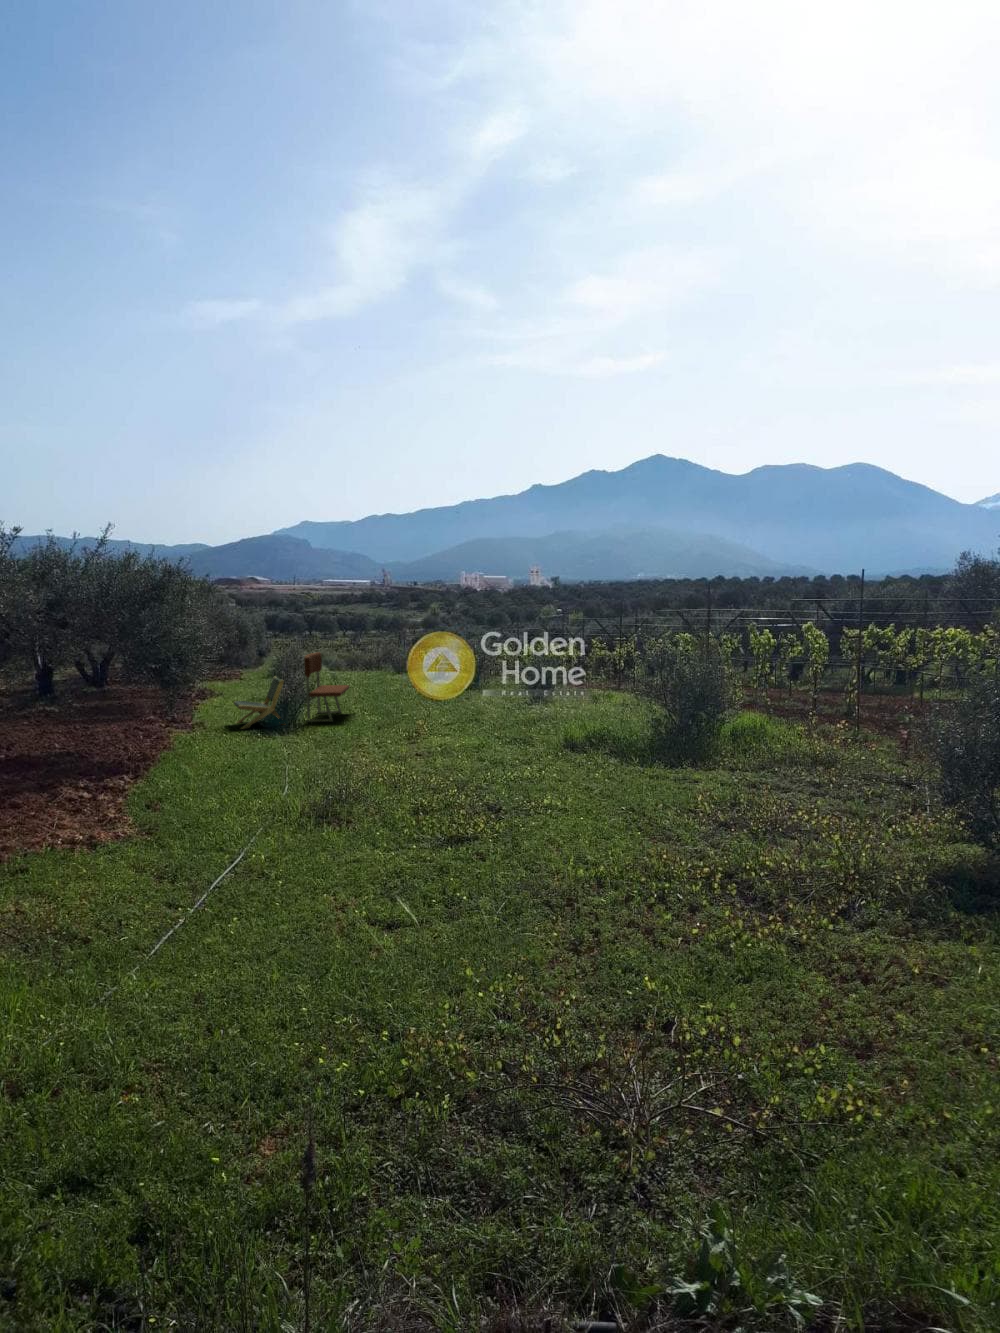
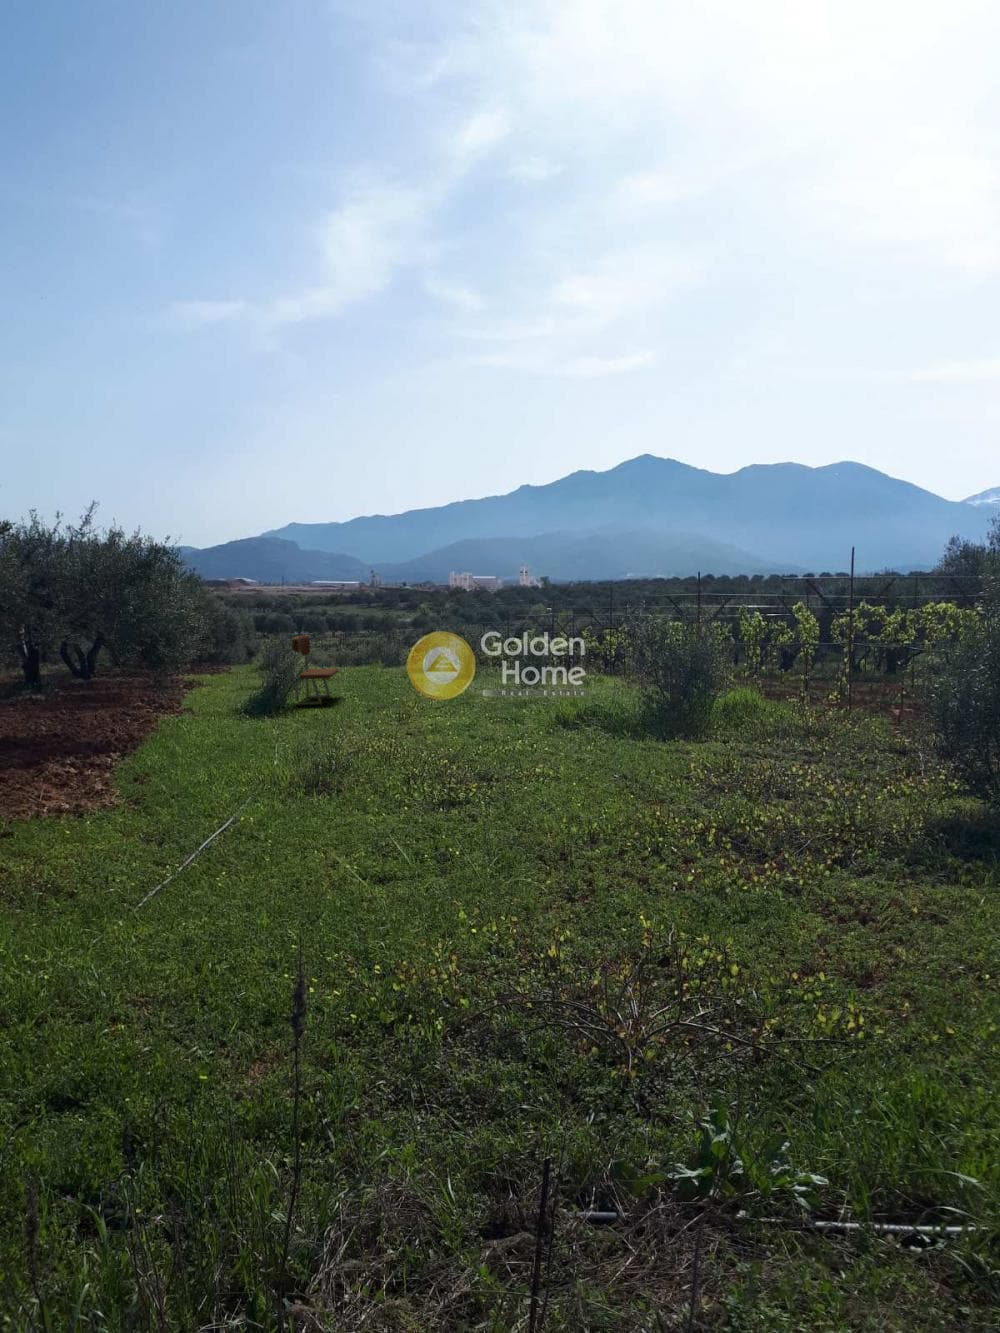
lounge chair: present [233,677,284,729] -> none [220,659,274,712]

